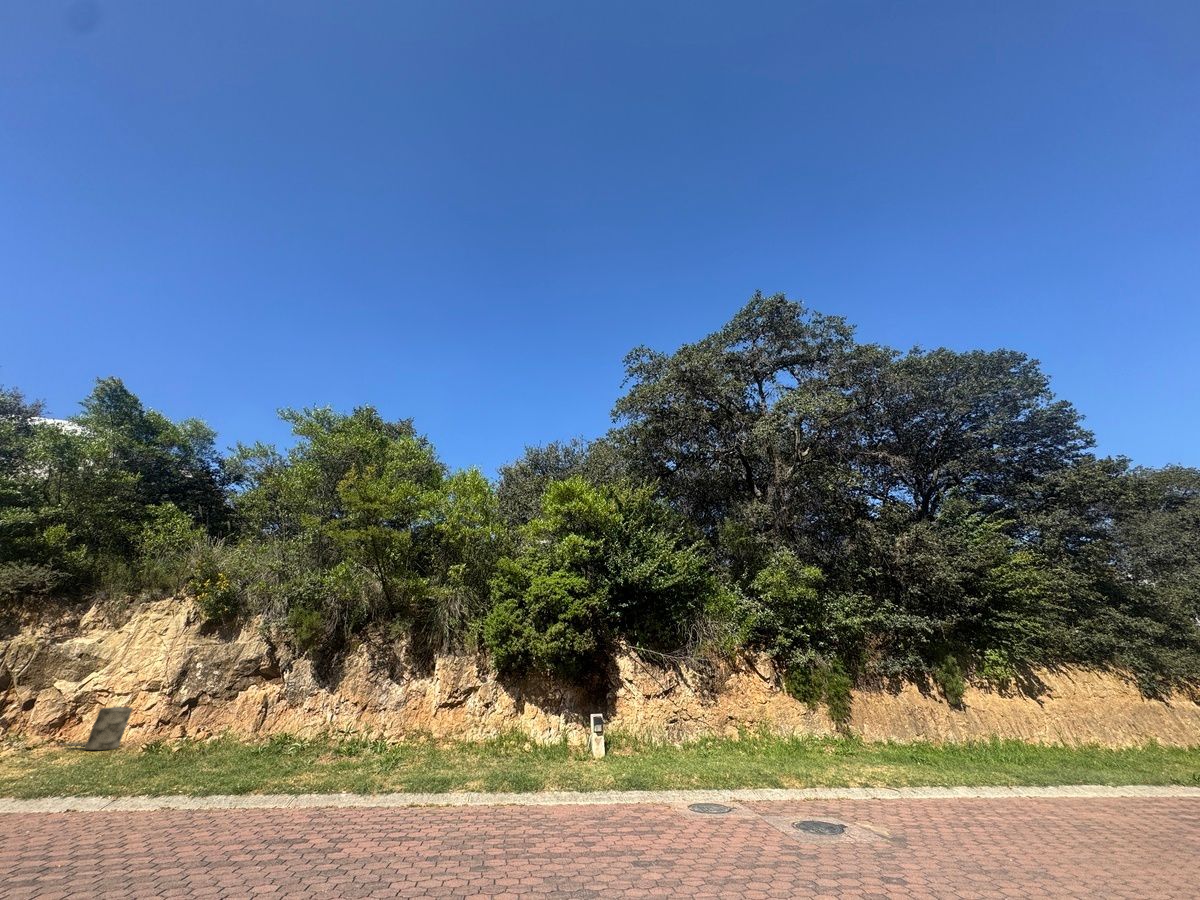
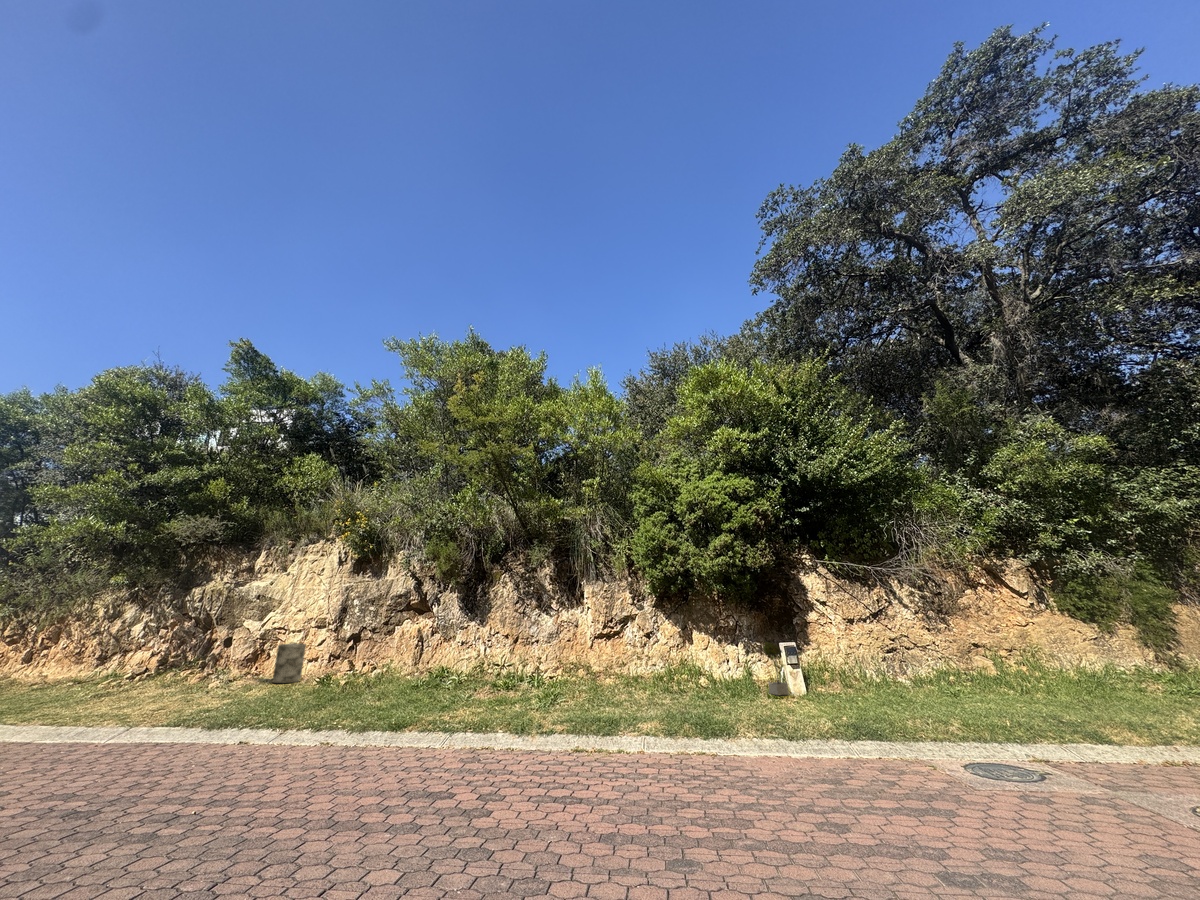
potted tree: none [578,713,593,759] -> present [763,642,789,695]

